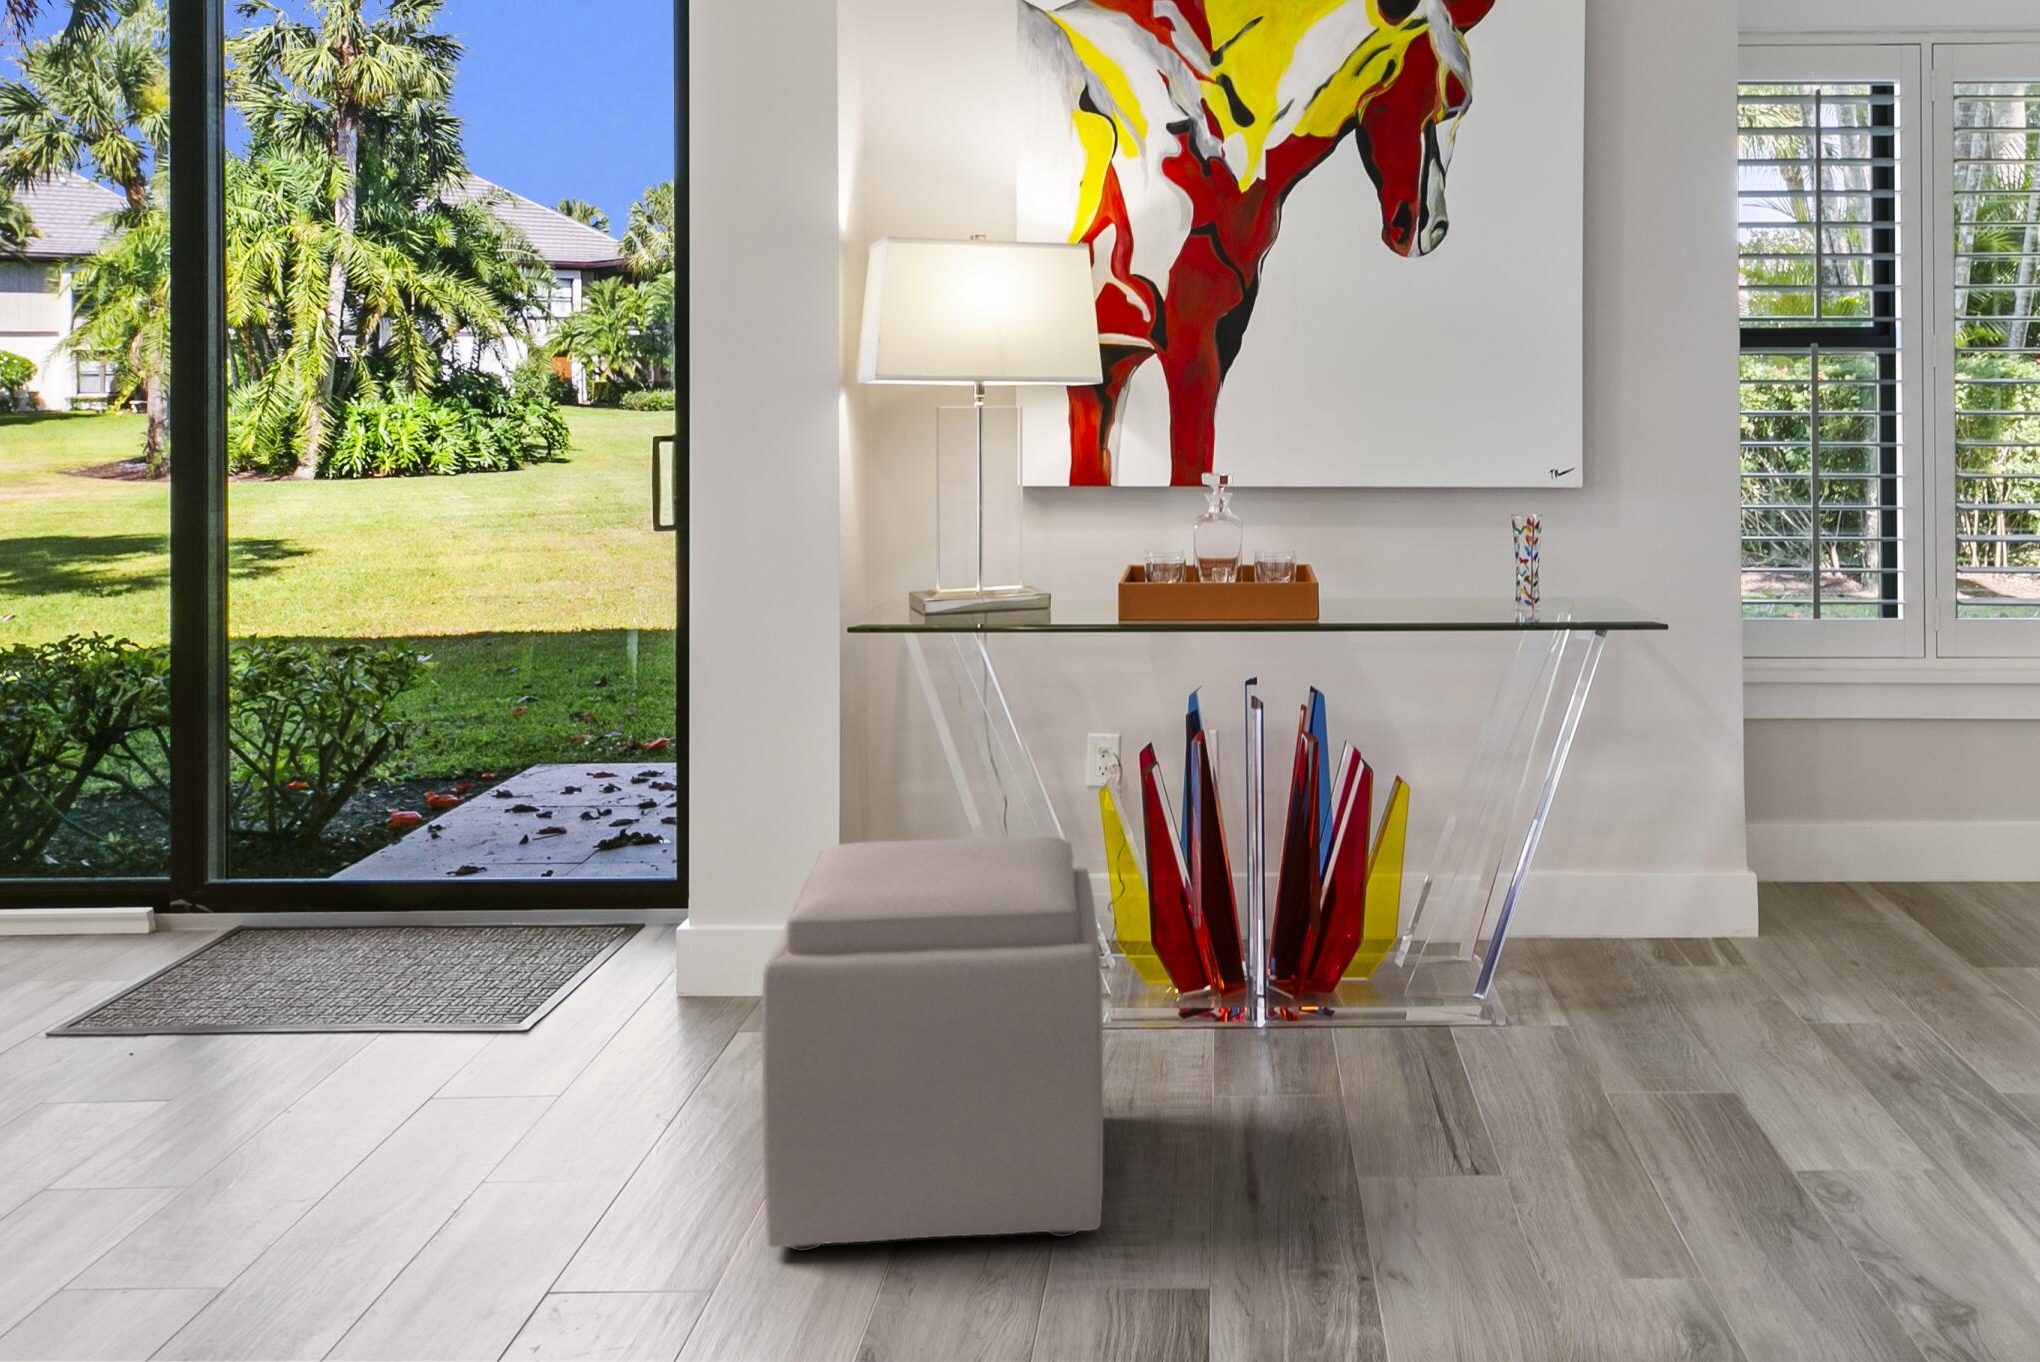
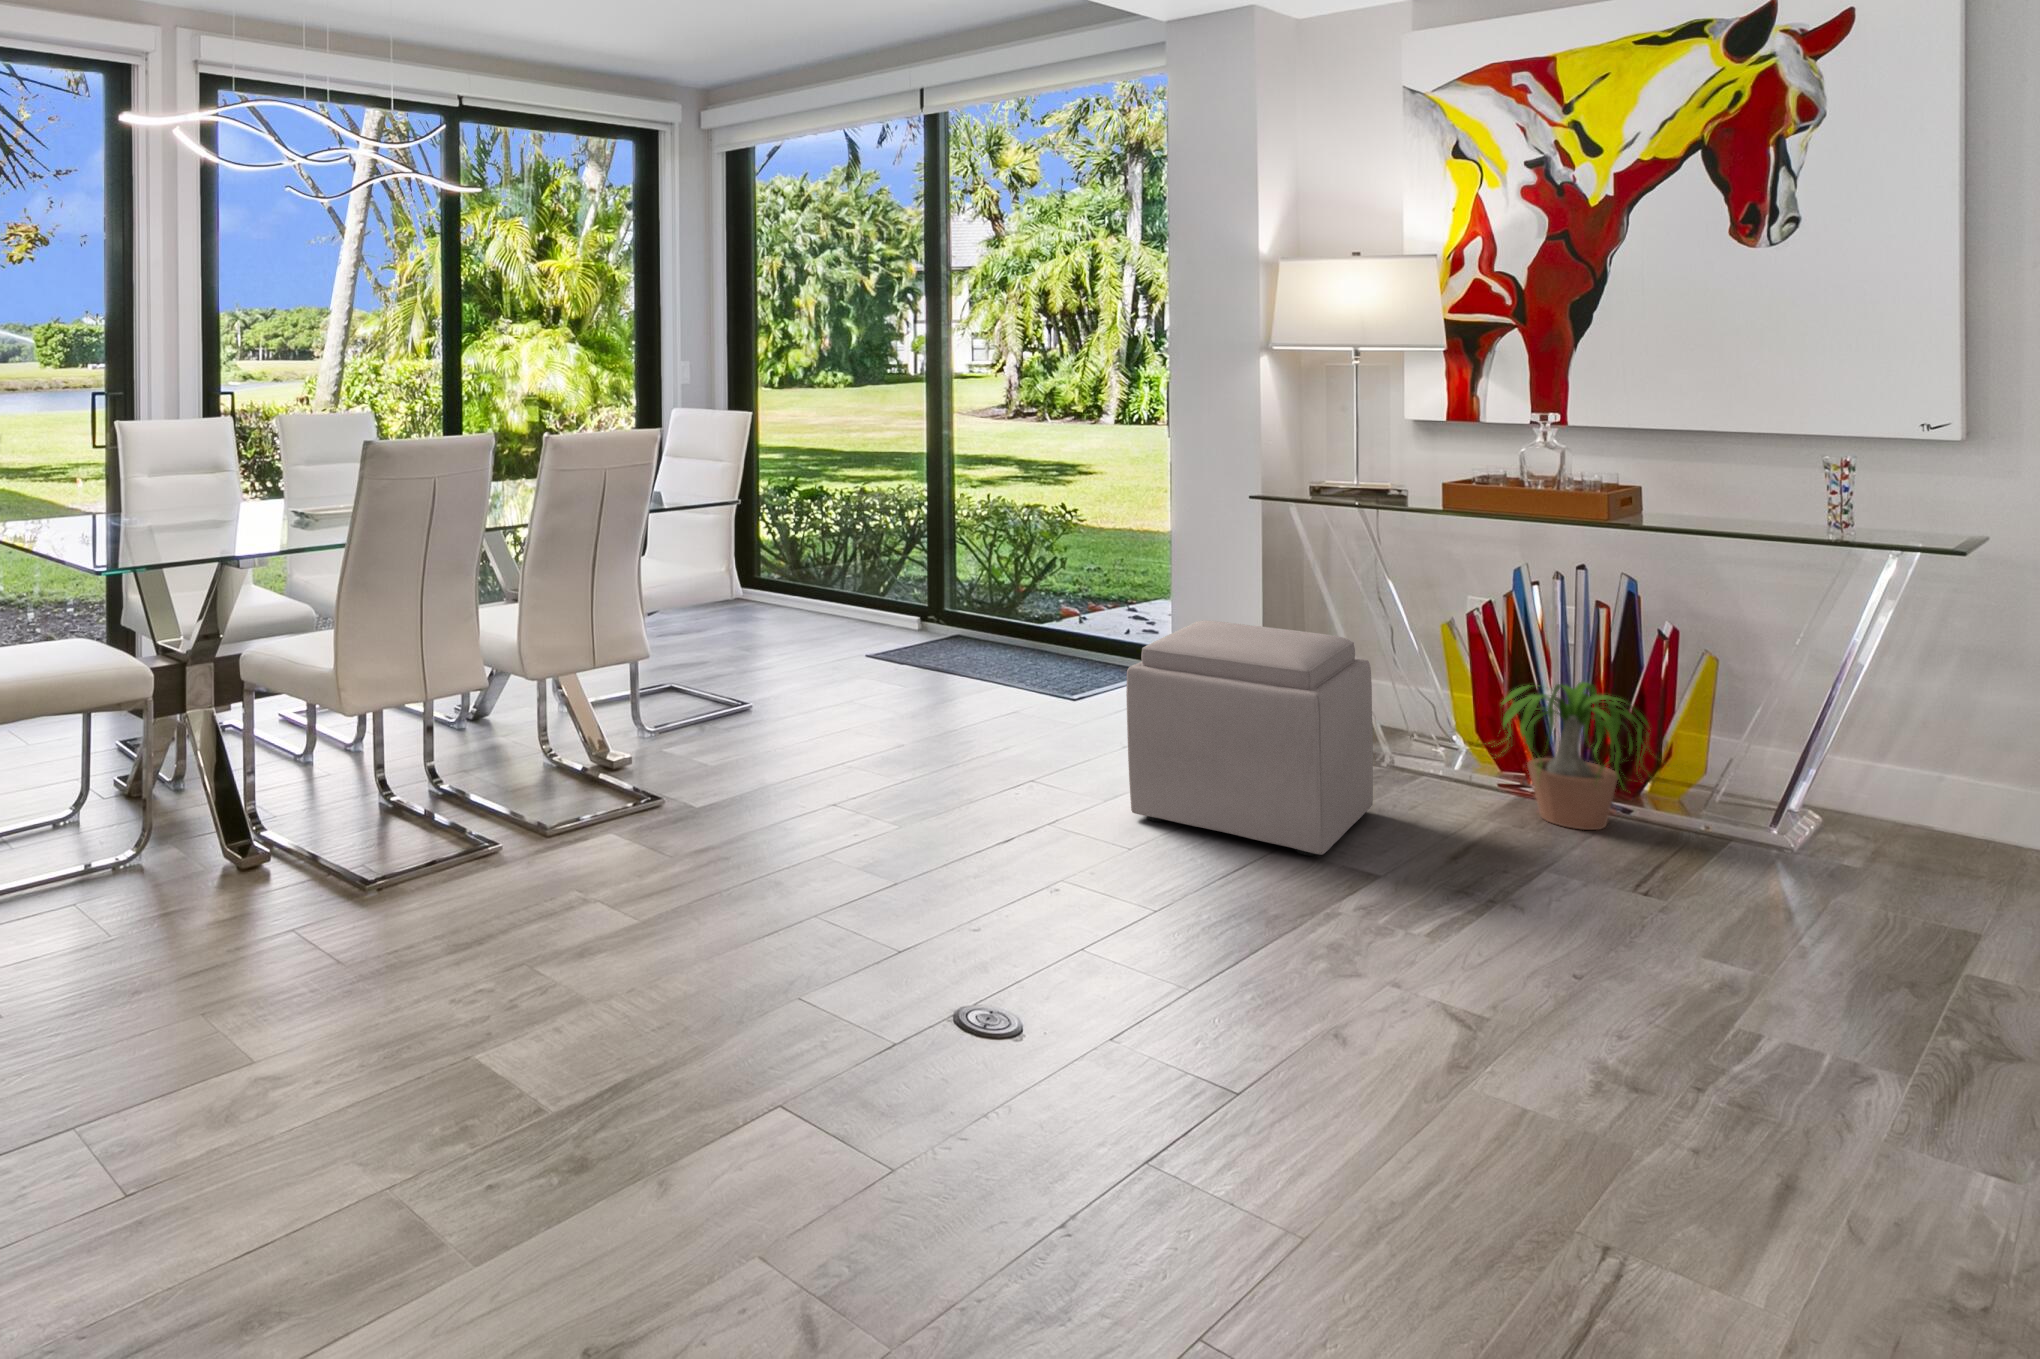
potted plant: none [1198,846,1434,1064] -> present [1494,682,1661,830]

